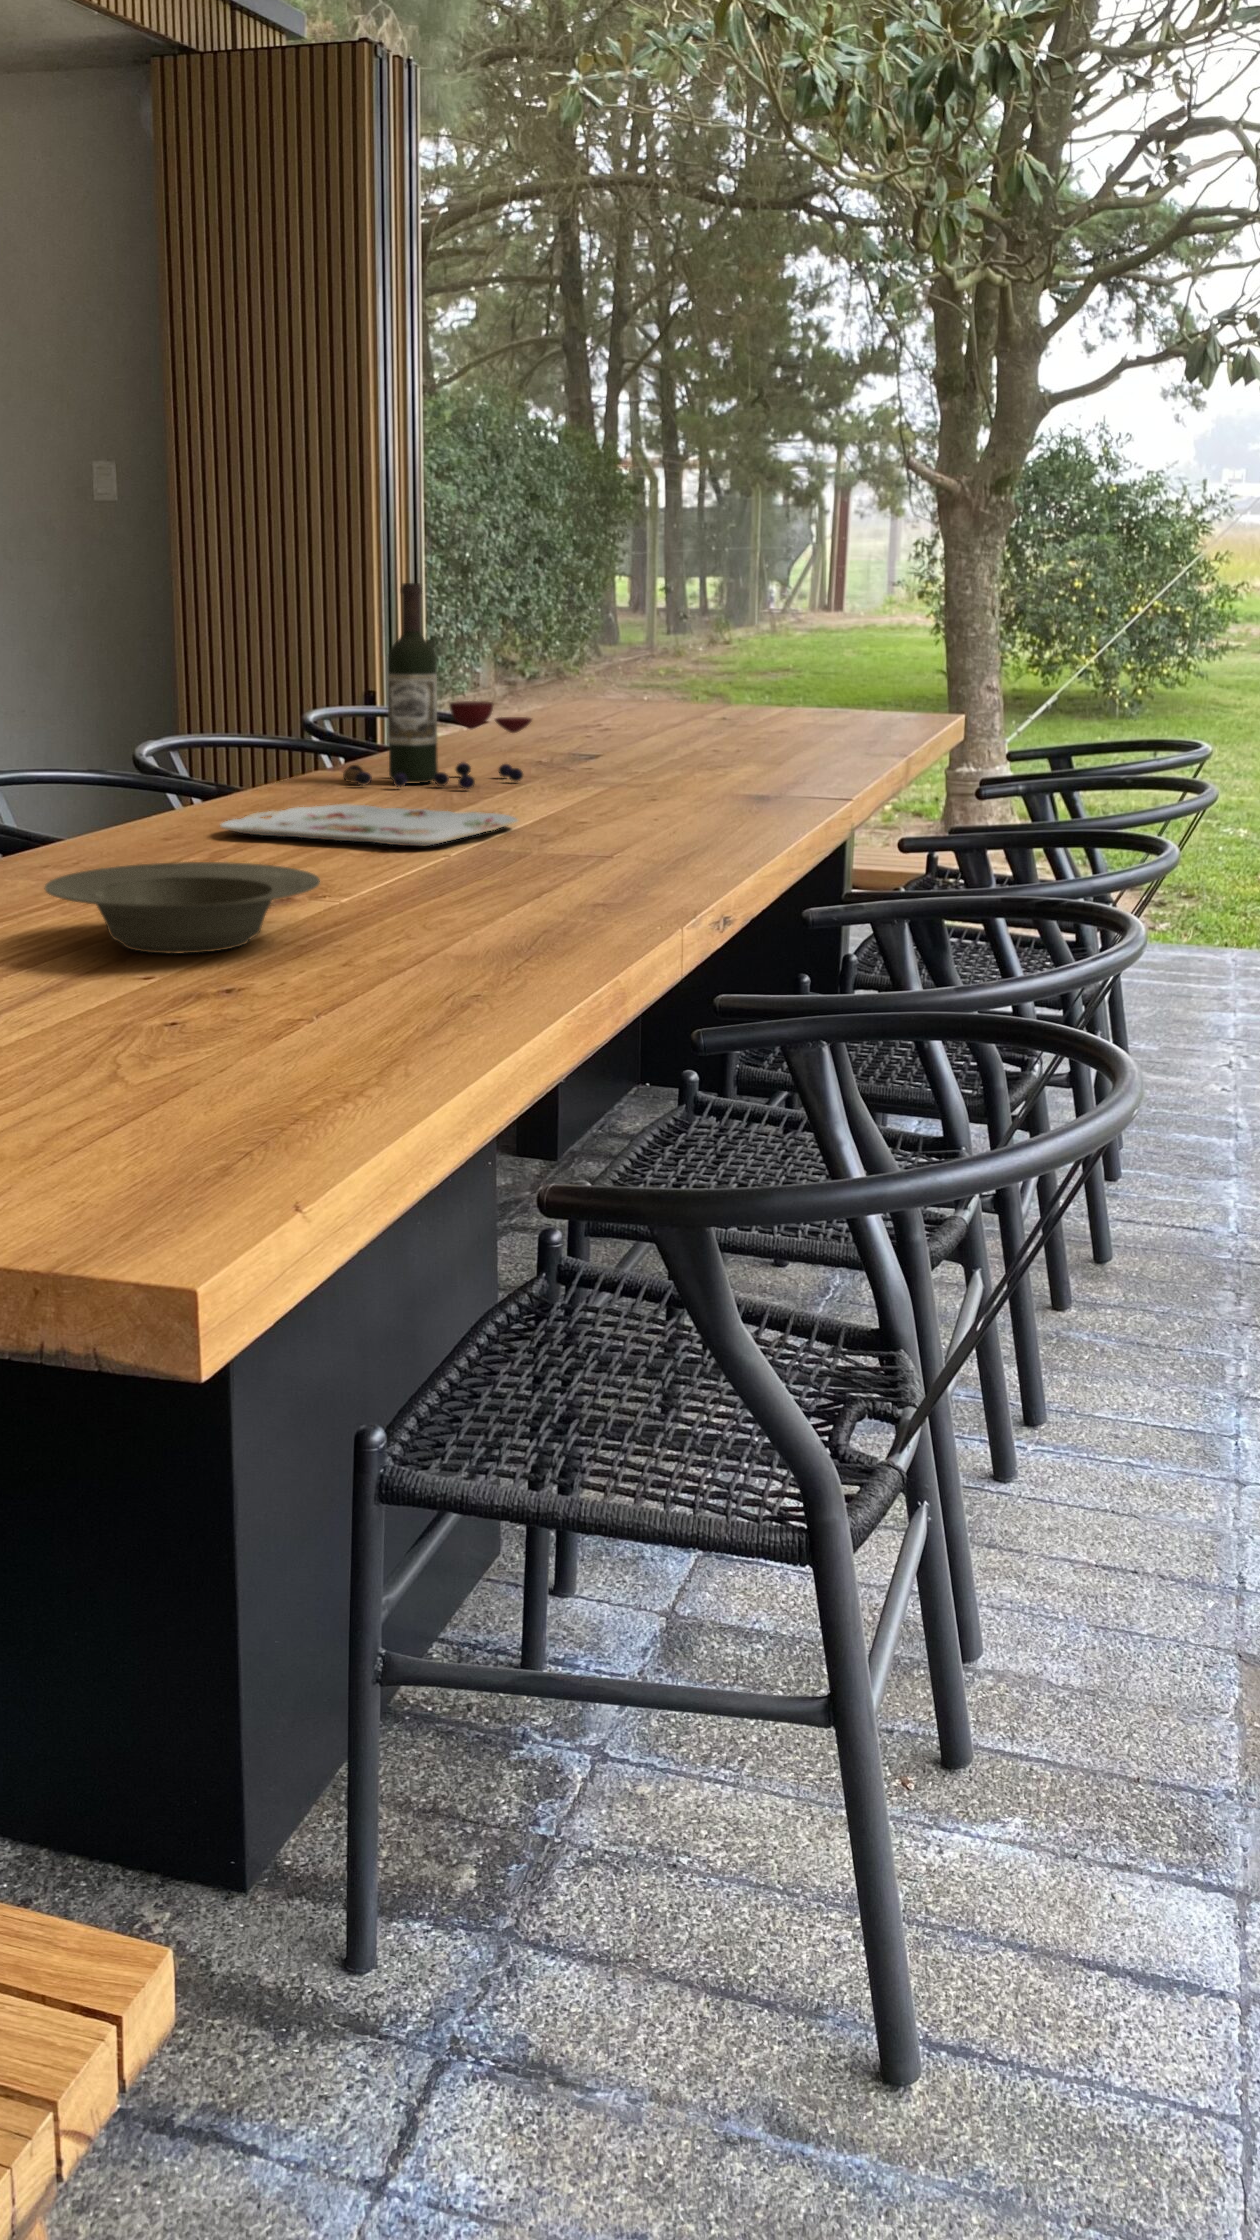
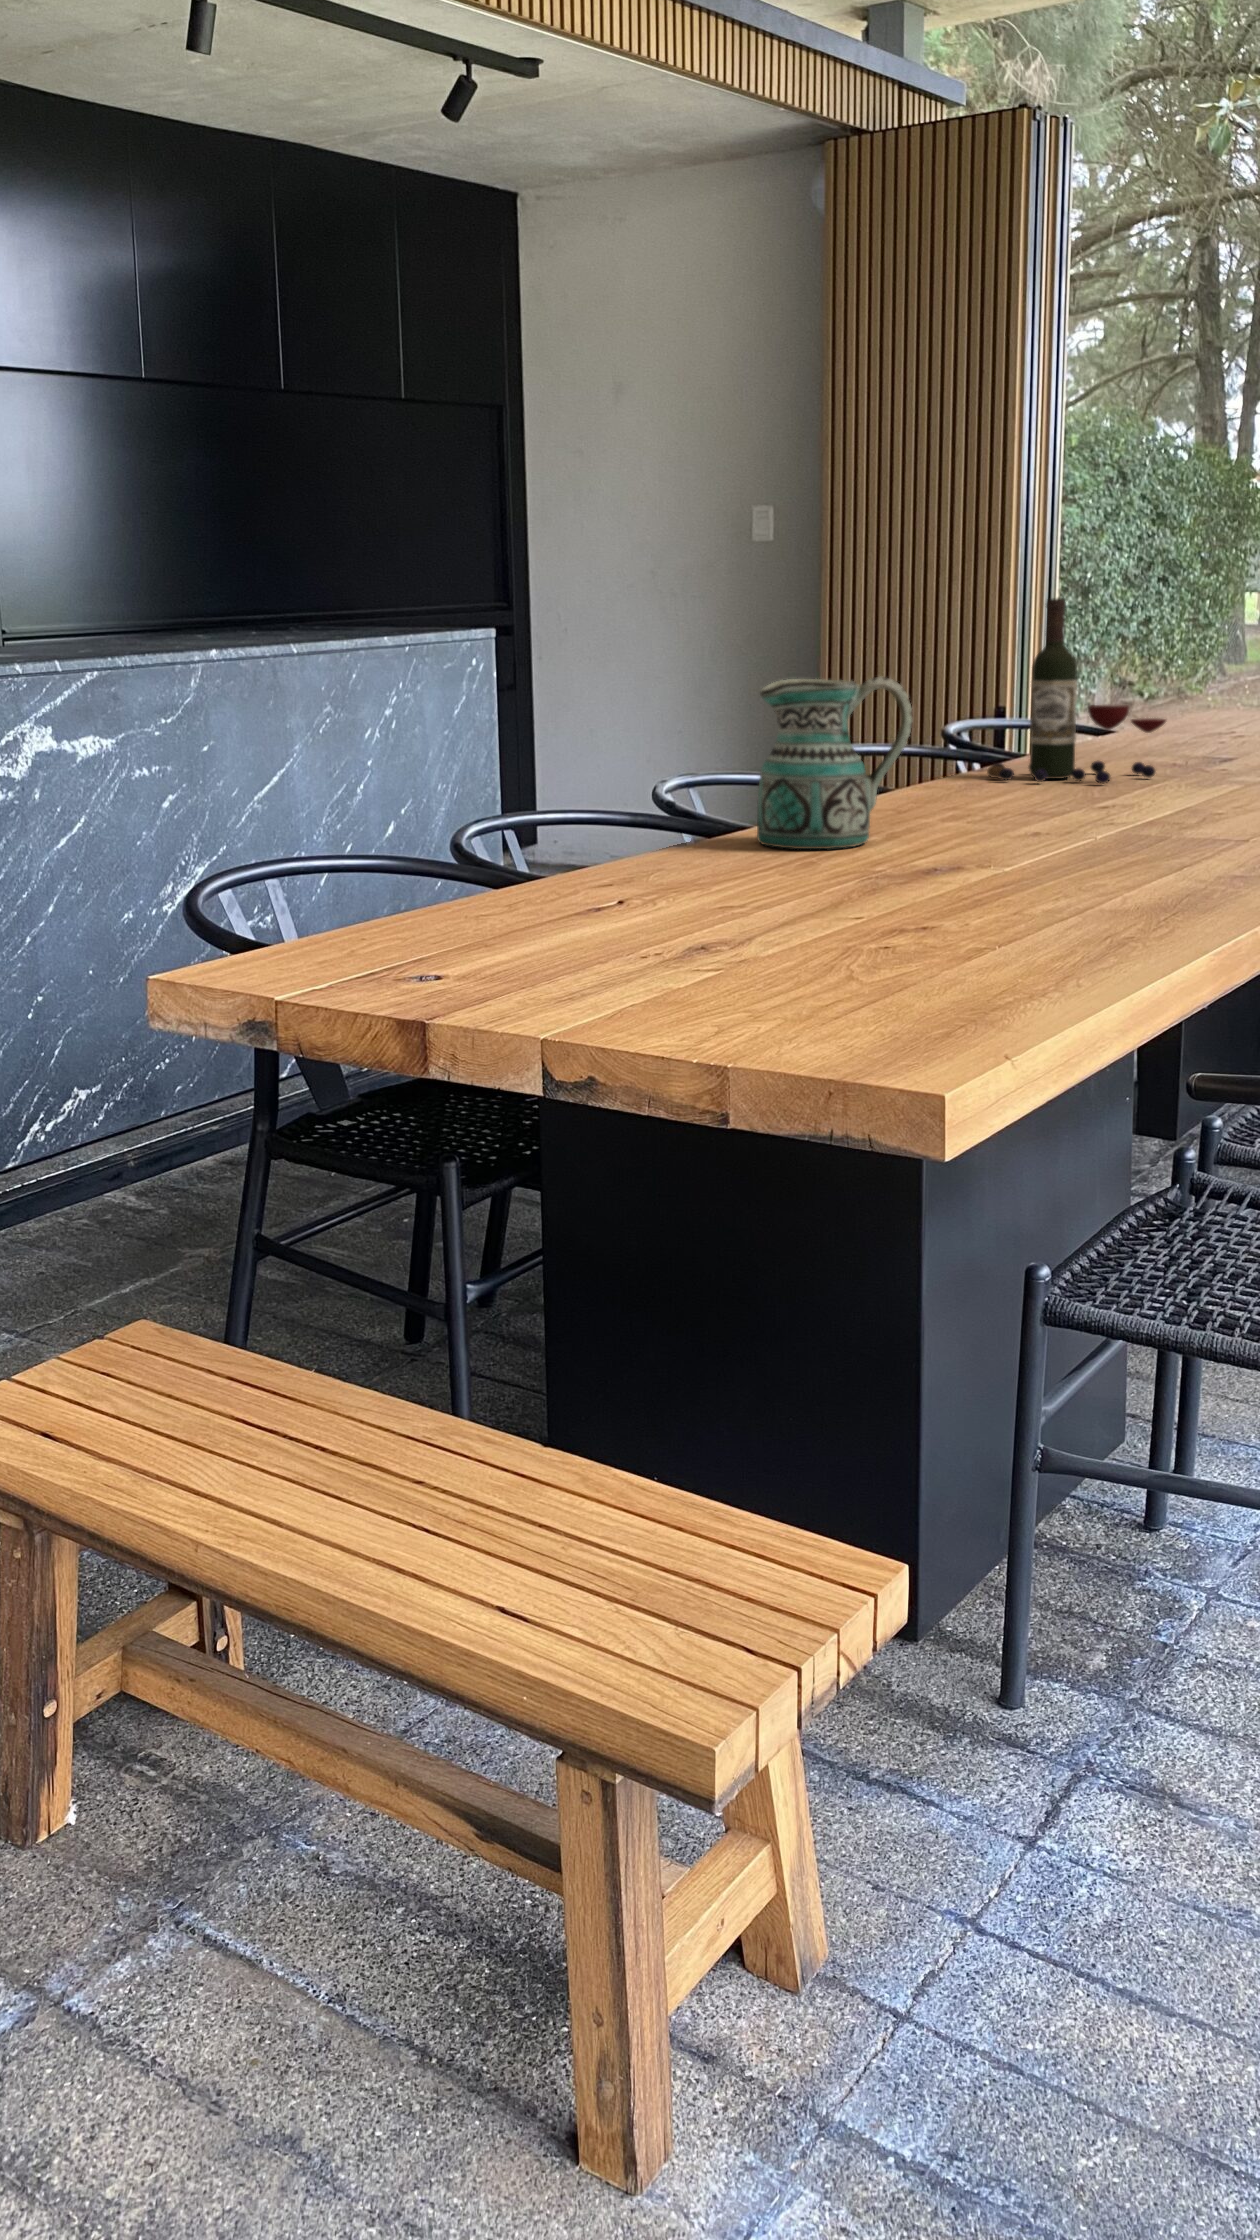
ceramic pitcher: none [47,670,236,878] -> present [757,677,912,849]
serving tray: present [221,804,518,847] -> none [888,795,1155,829]
bowl: present [44,862,320,954] -> none [773,832,994,902]

